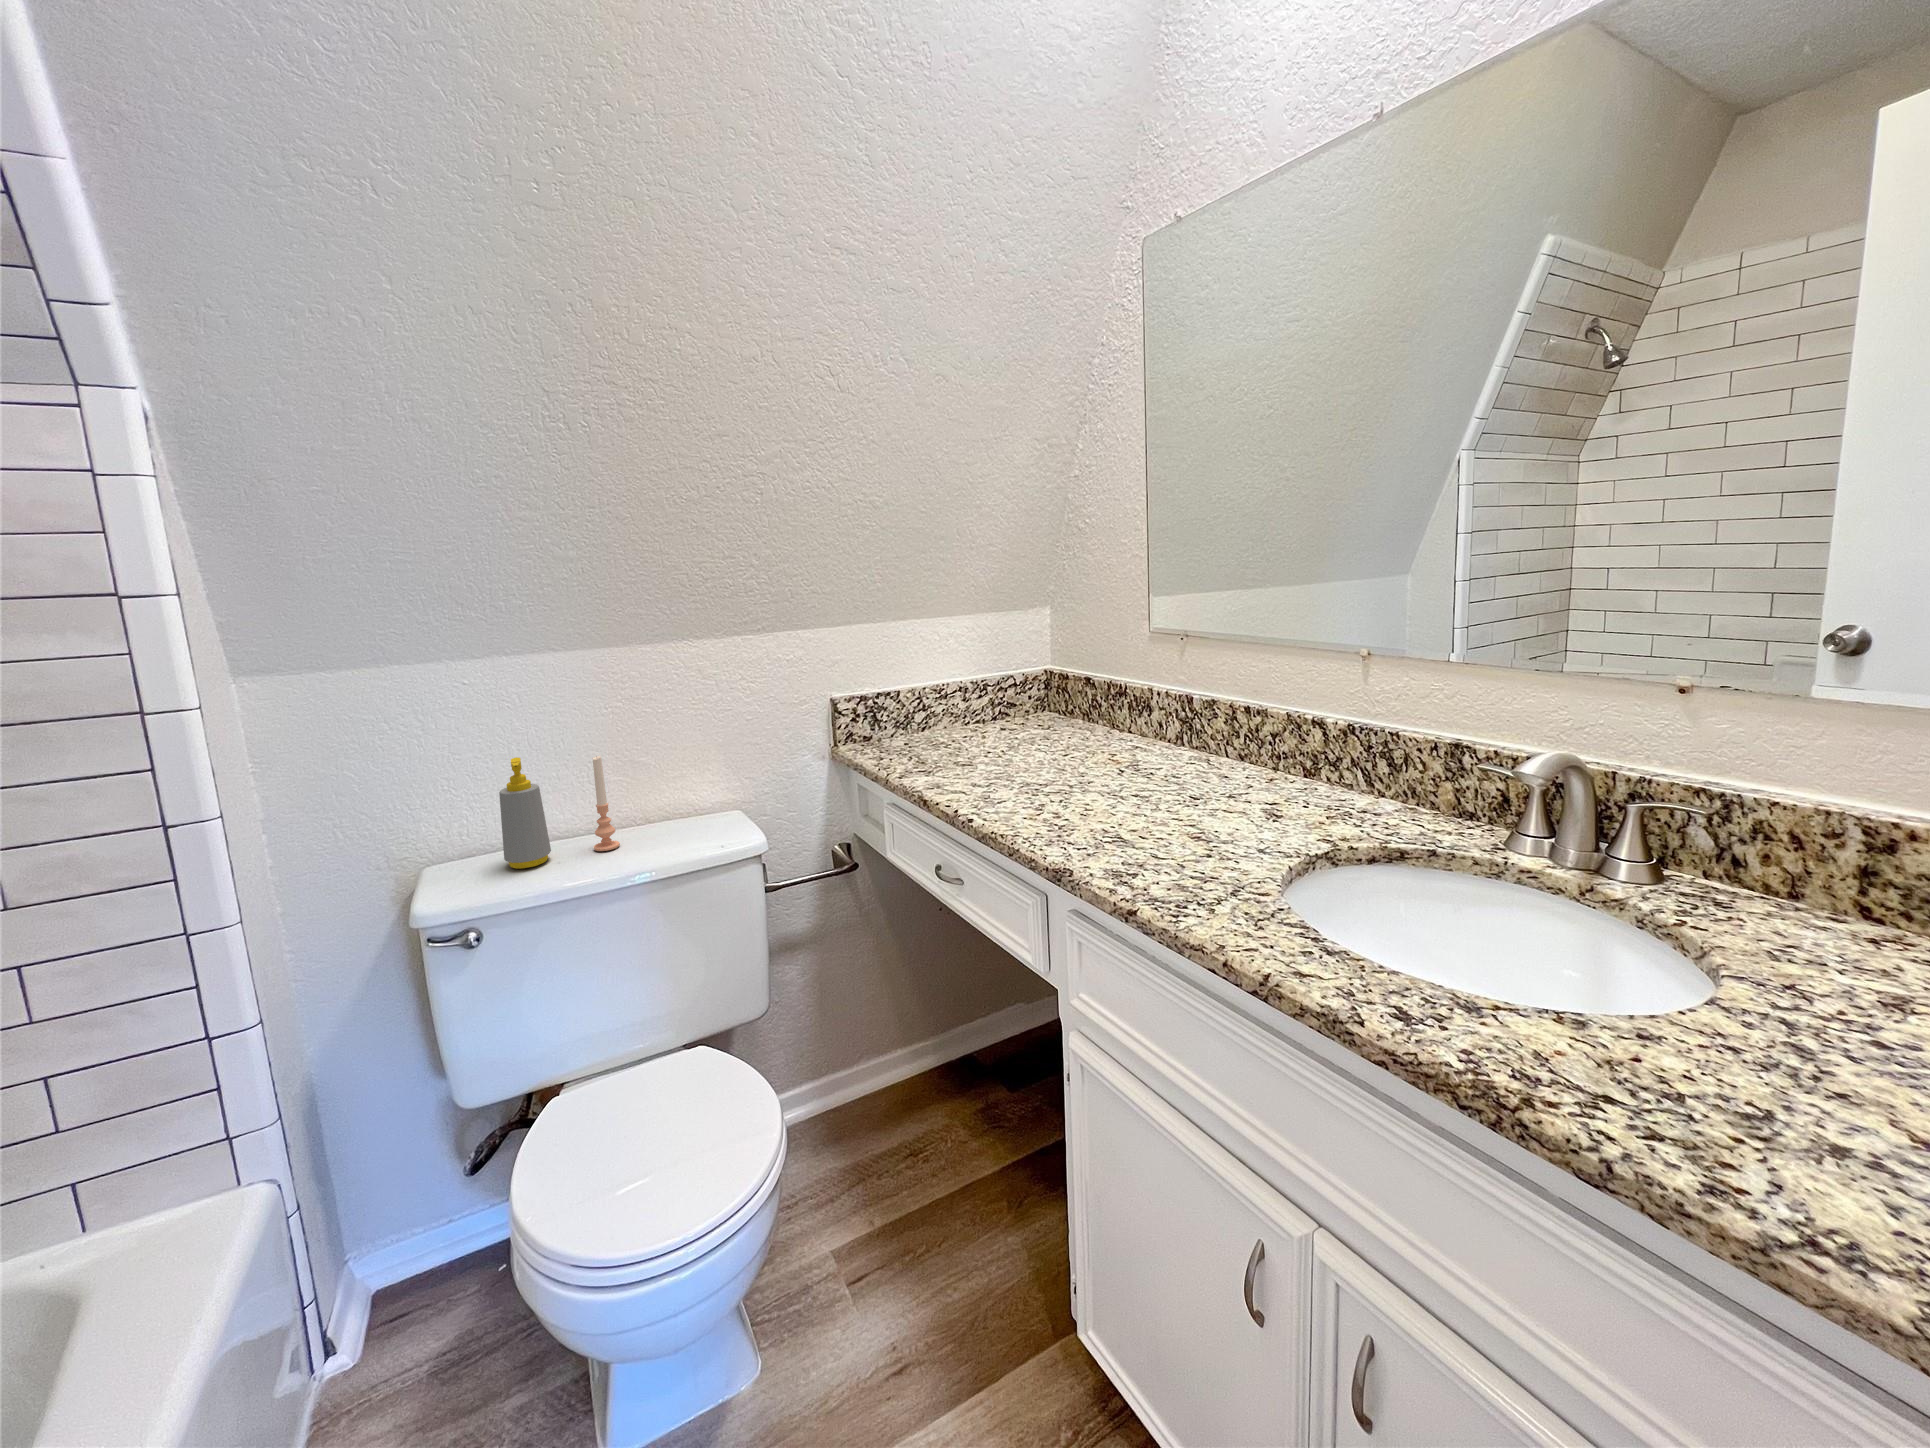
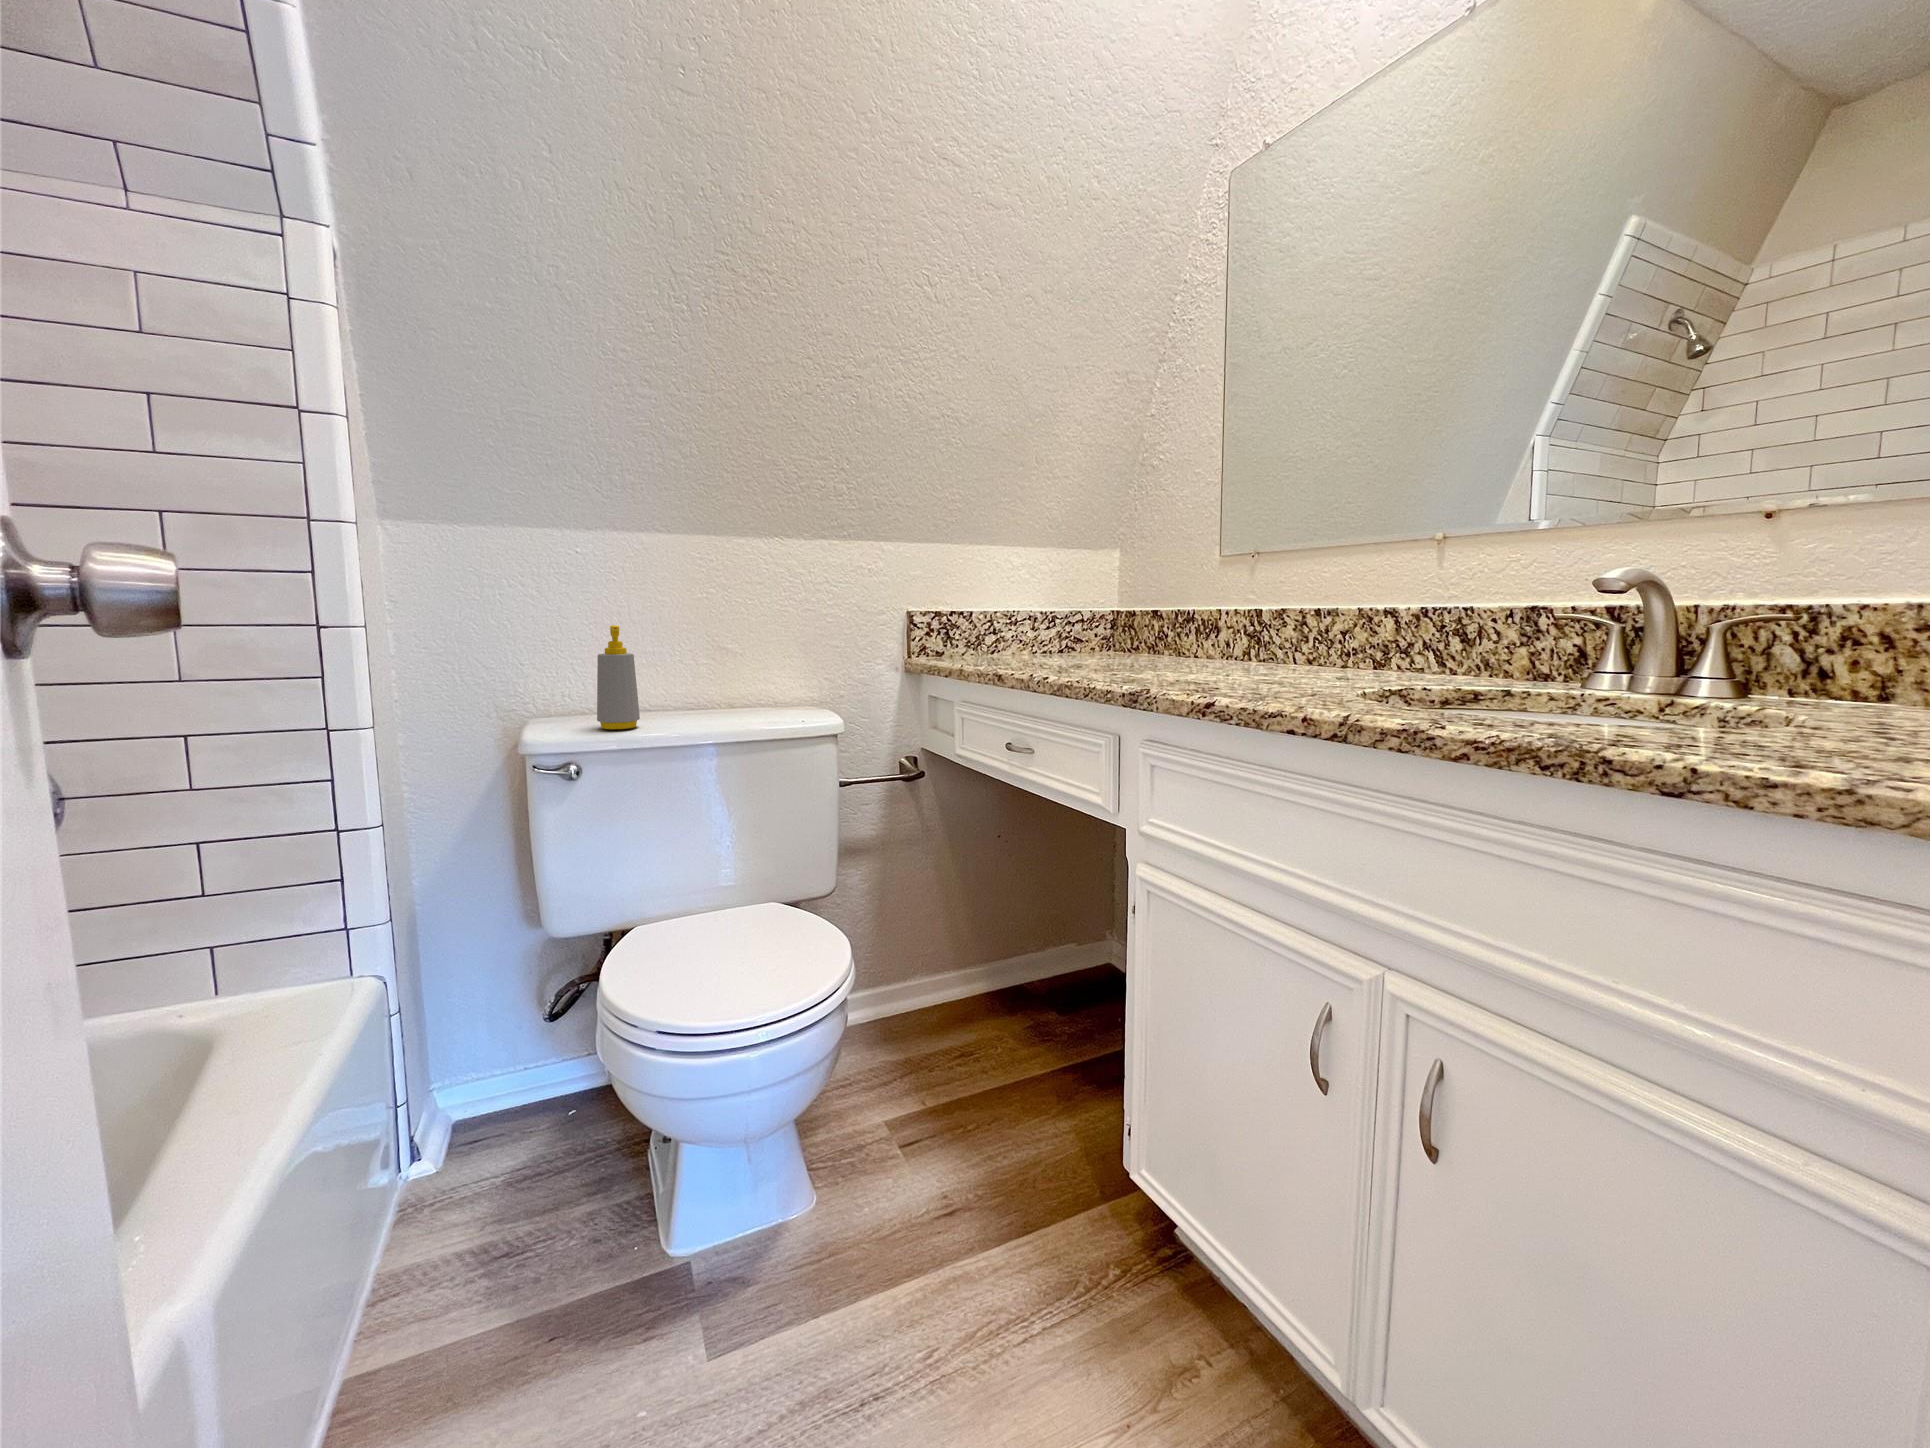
candle: present [593,756,620,851] -> none [679,632,703,724]

